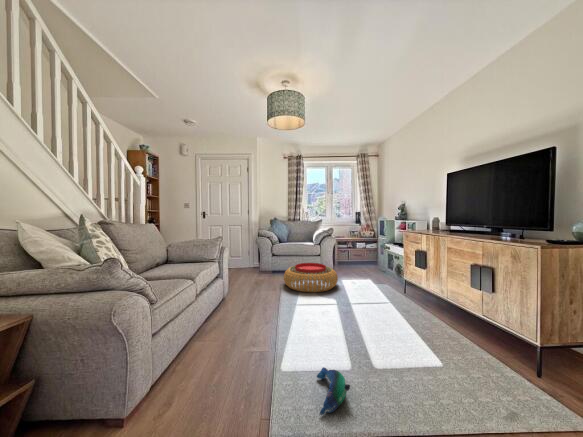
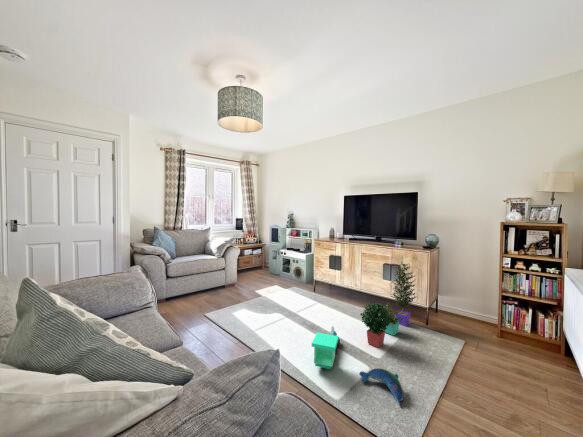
potted plant: none [374,260,508,362] -> present [361,262,416,347]
pouf: present [284,263,338,292] -> none [204,278,264,313]
toy train: none [289,315,353,353] -> present [312,326,340,369]

